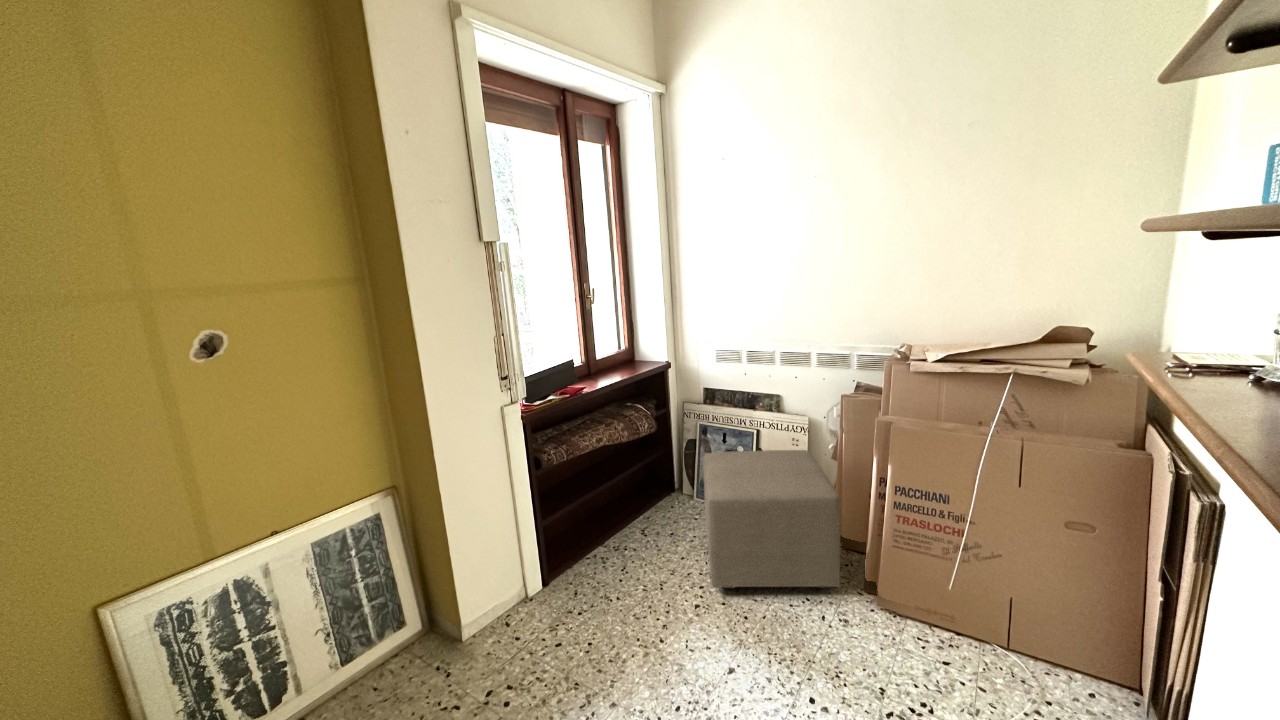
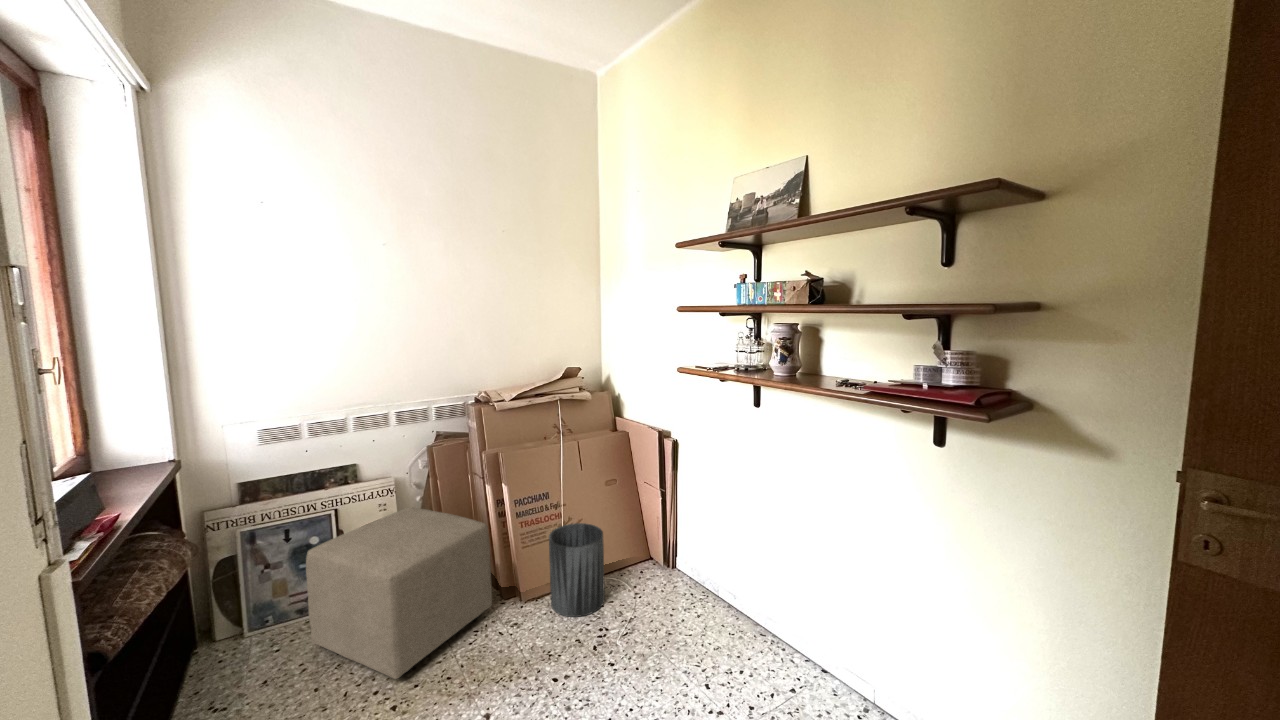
trash can: none [898,545,991,683] -> present [549,523,605,617]

